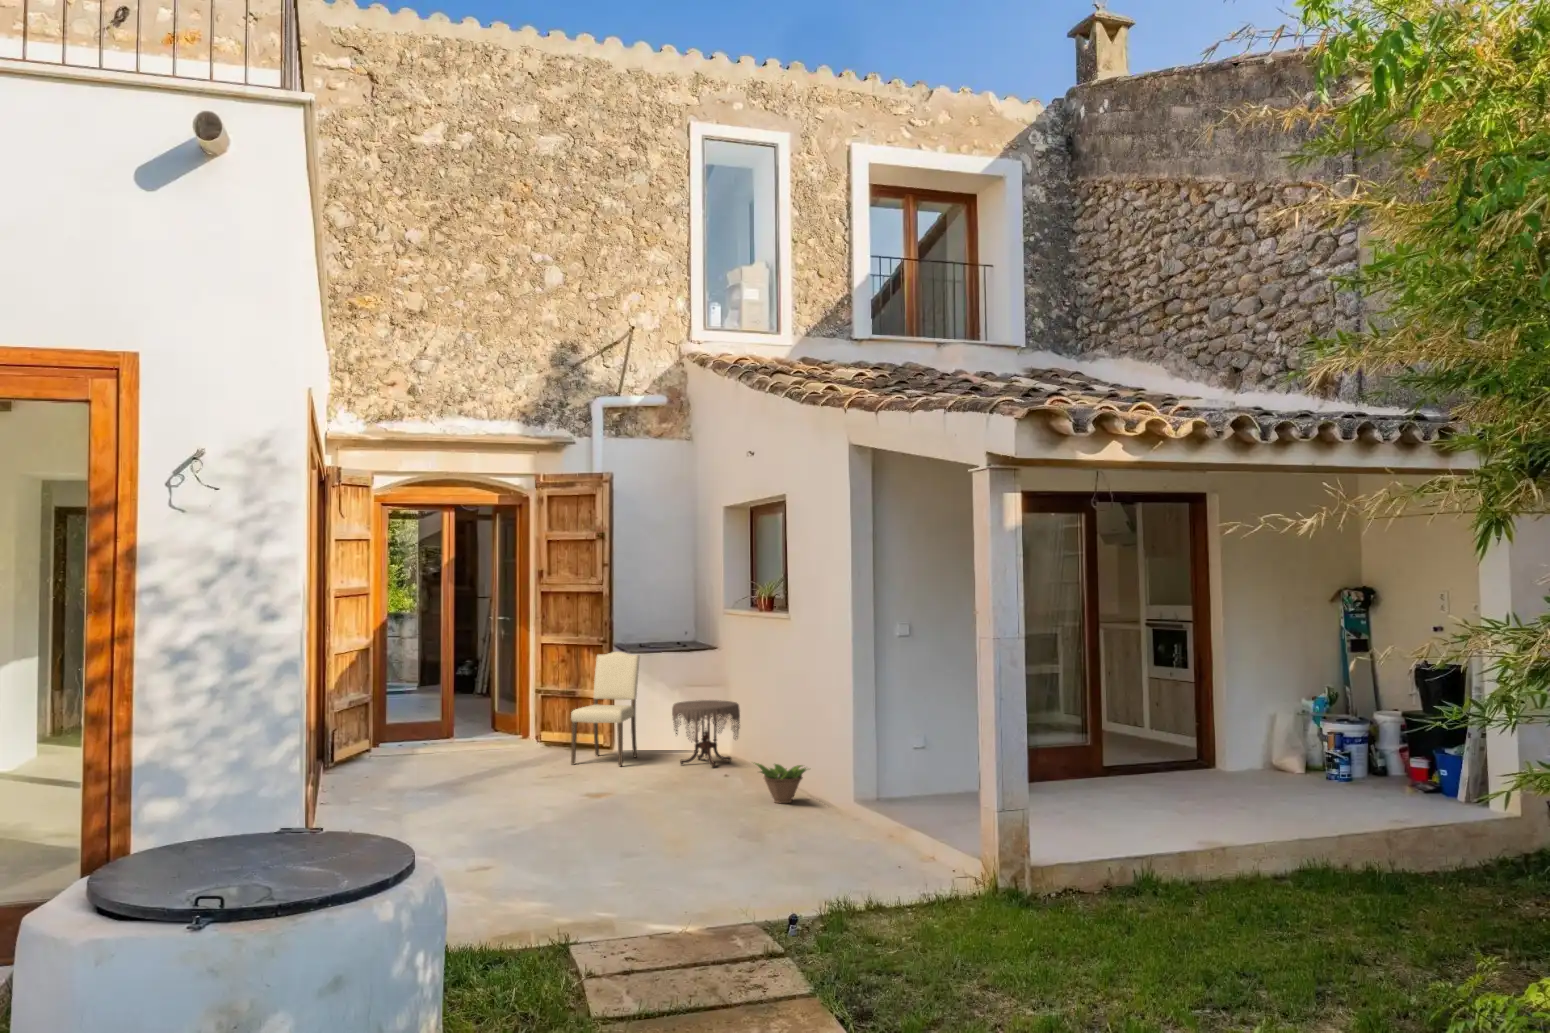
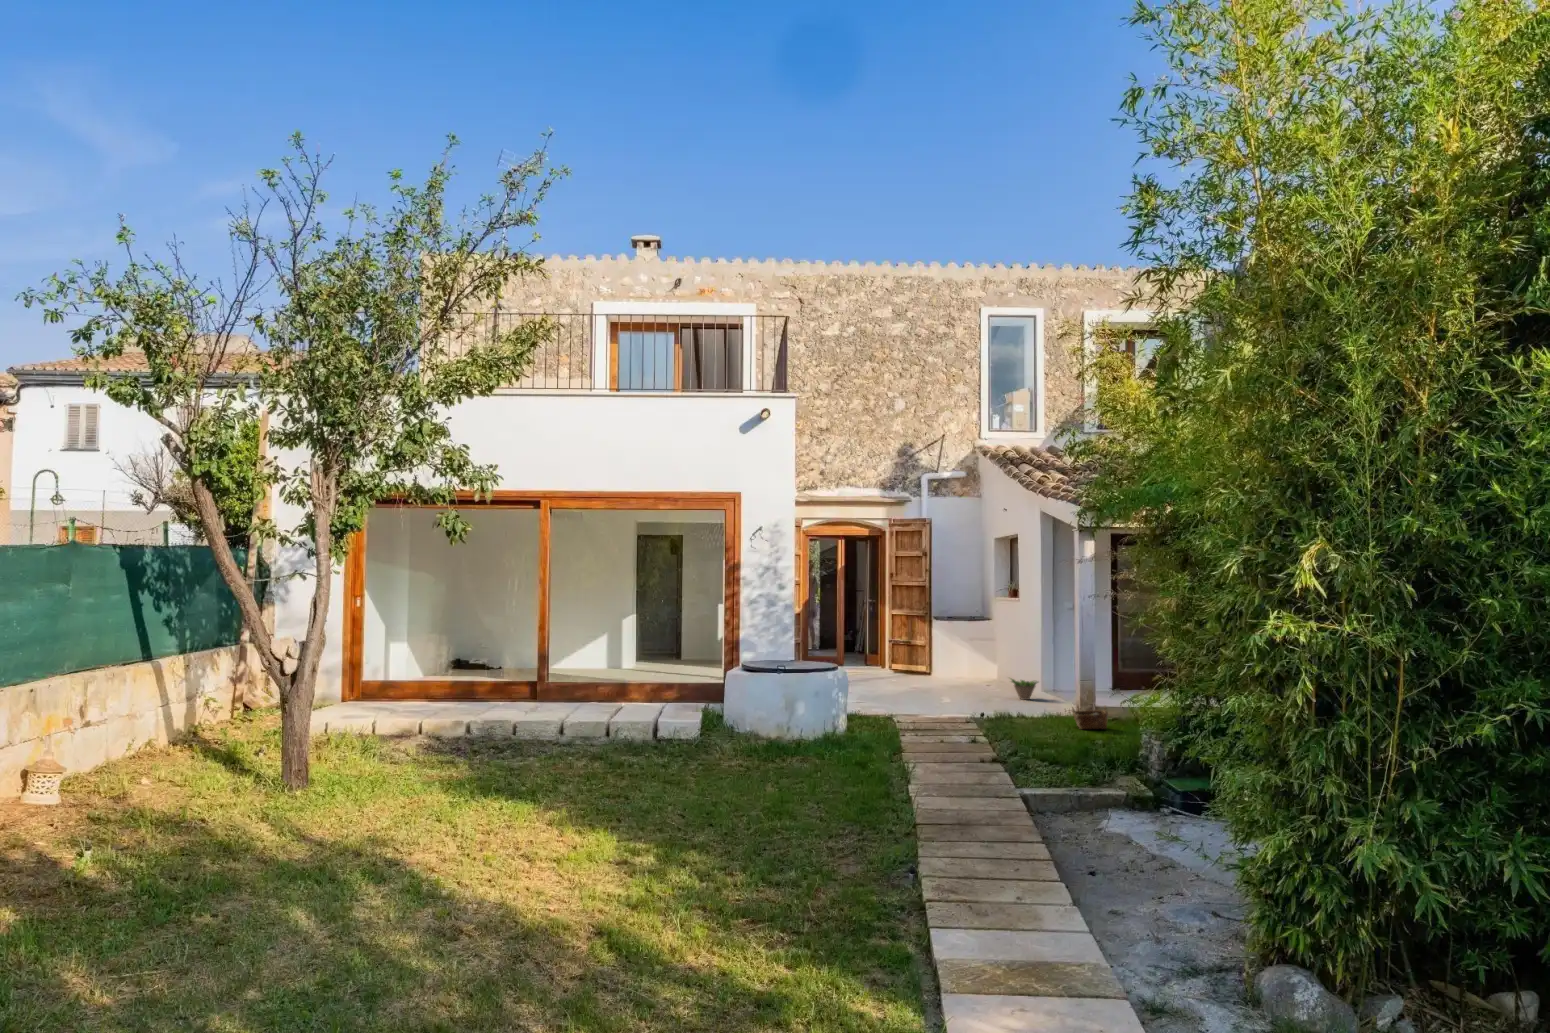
chair: present [571,652,640,766] -> none [909,620,948,683]
side table: present [672,700,740,767] -> none [966,649,1006,686]
woven basket: none [905,843,977,901] -> present [1073,706,1108,729]

